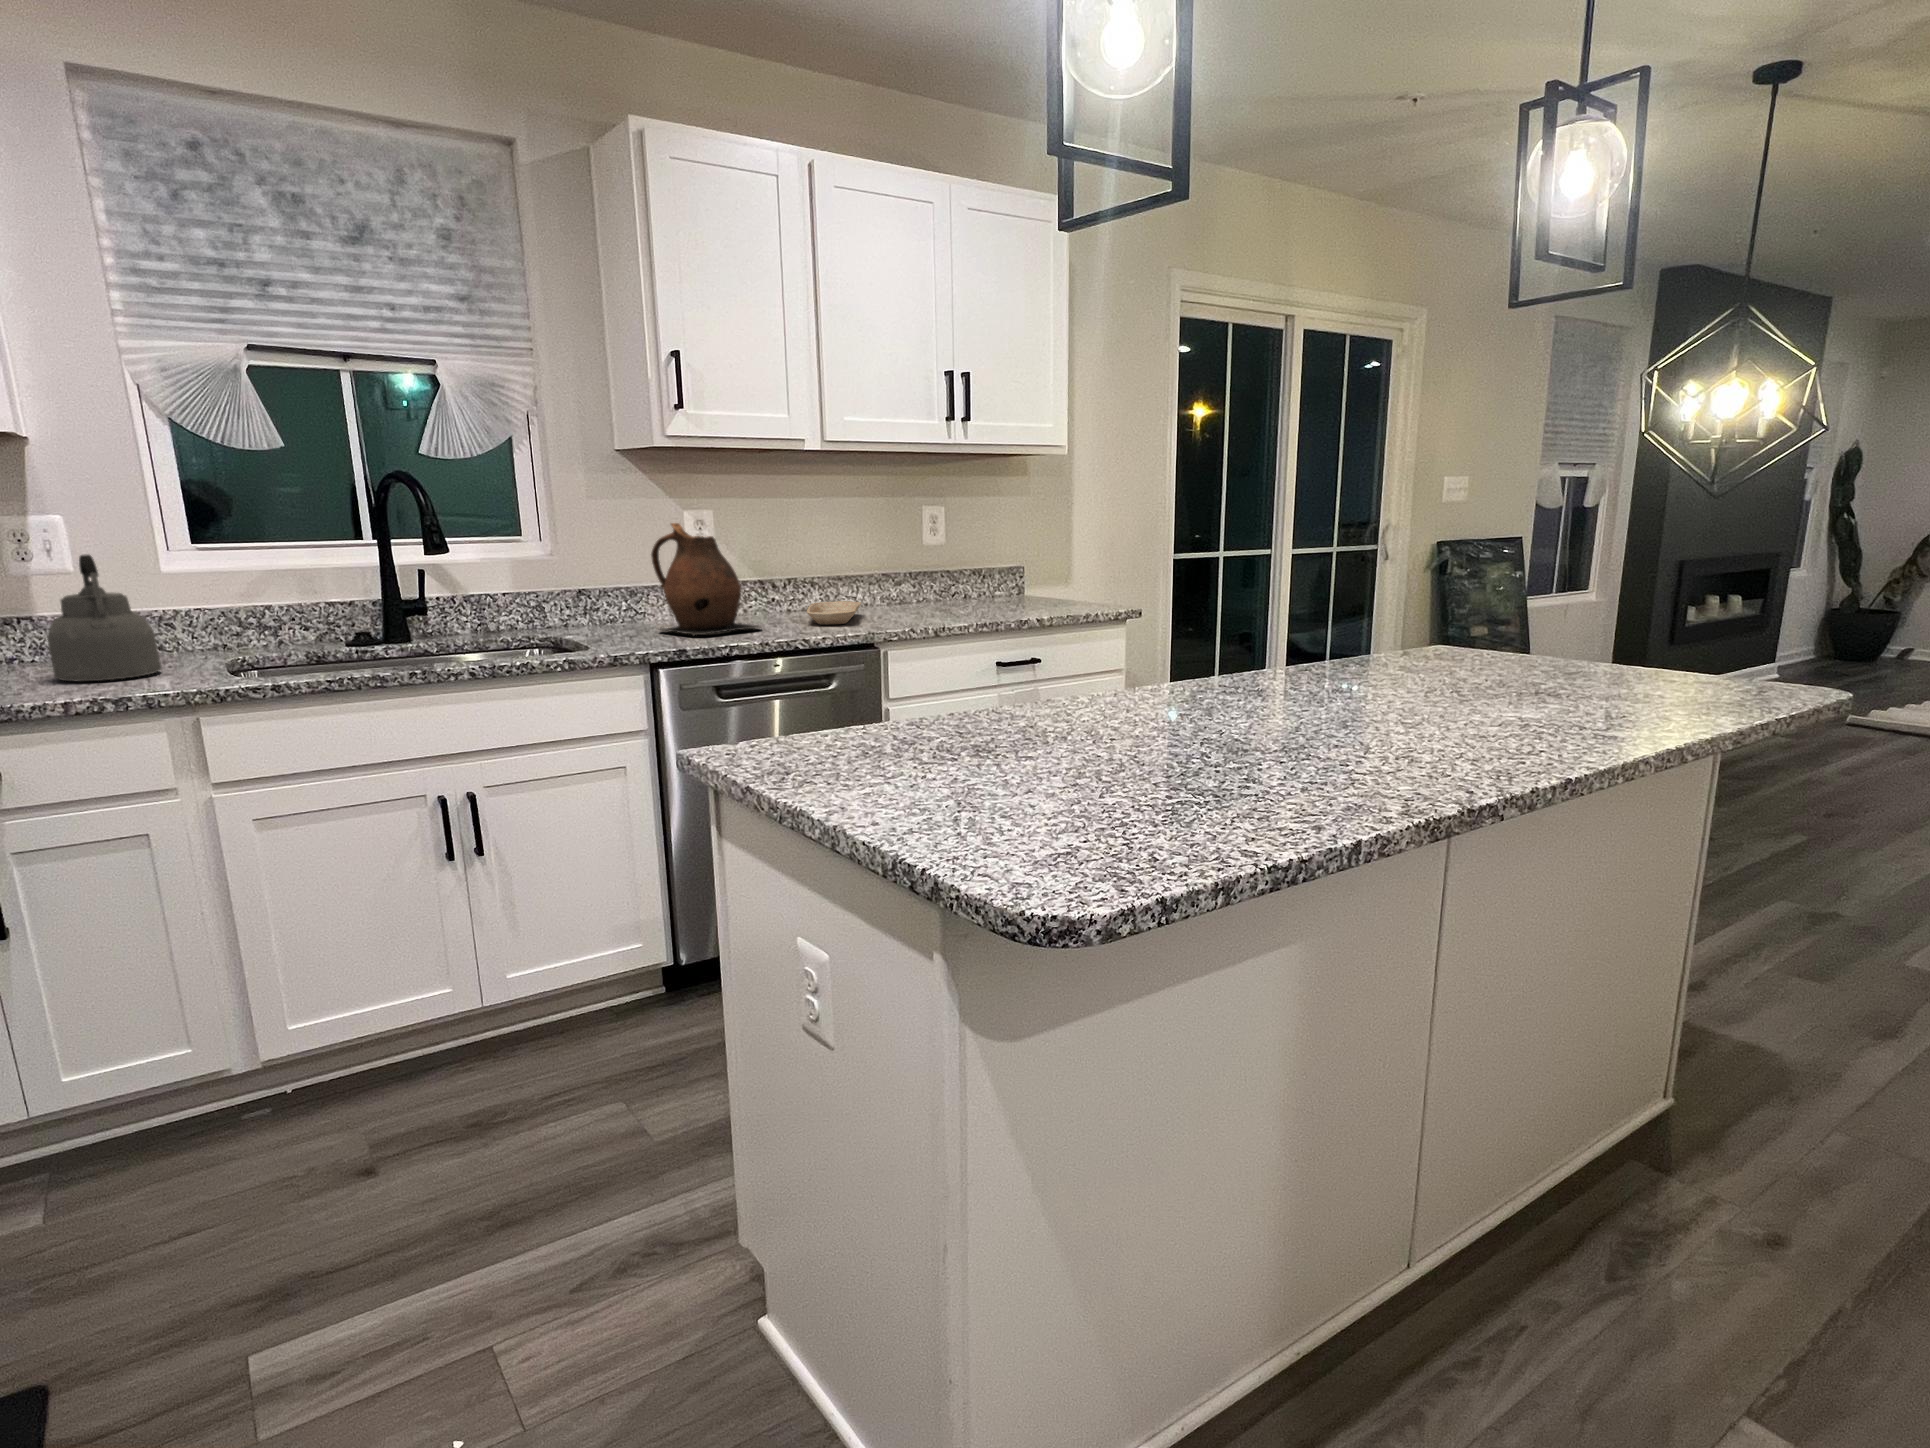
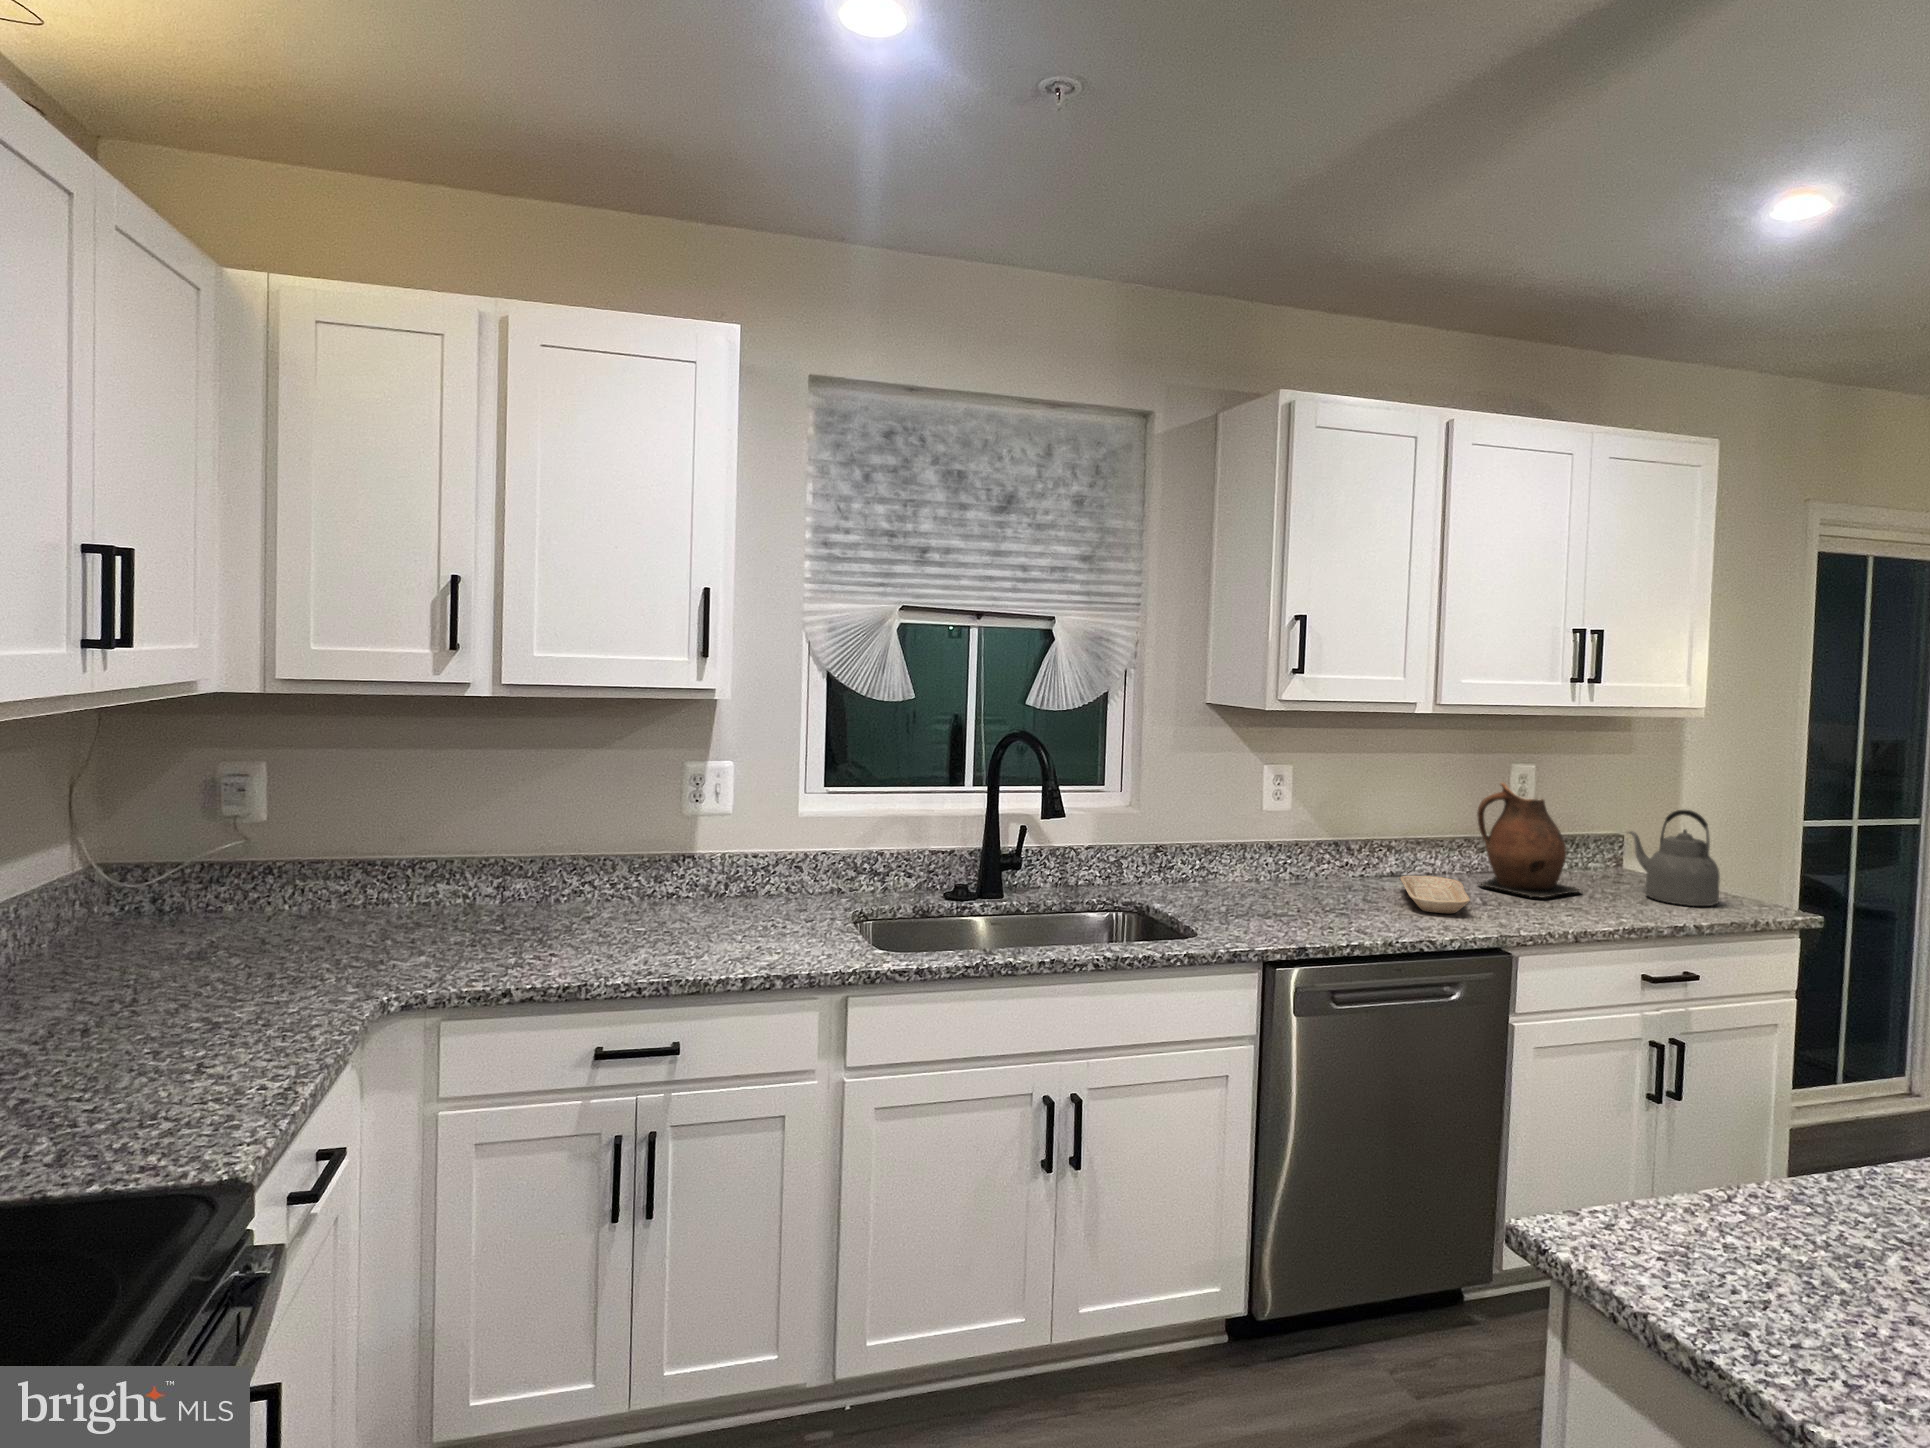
ceramic pitcher: present [651,523,761,636] -> present [1477,783,1581,898]
kettle: present [47,555,162,682] -> present [1628,810,1720,906]

